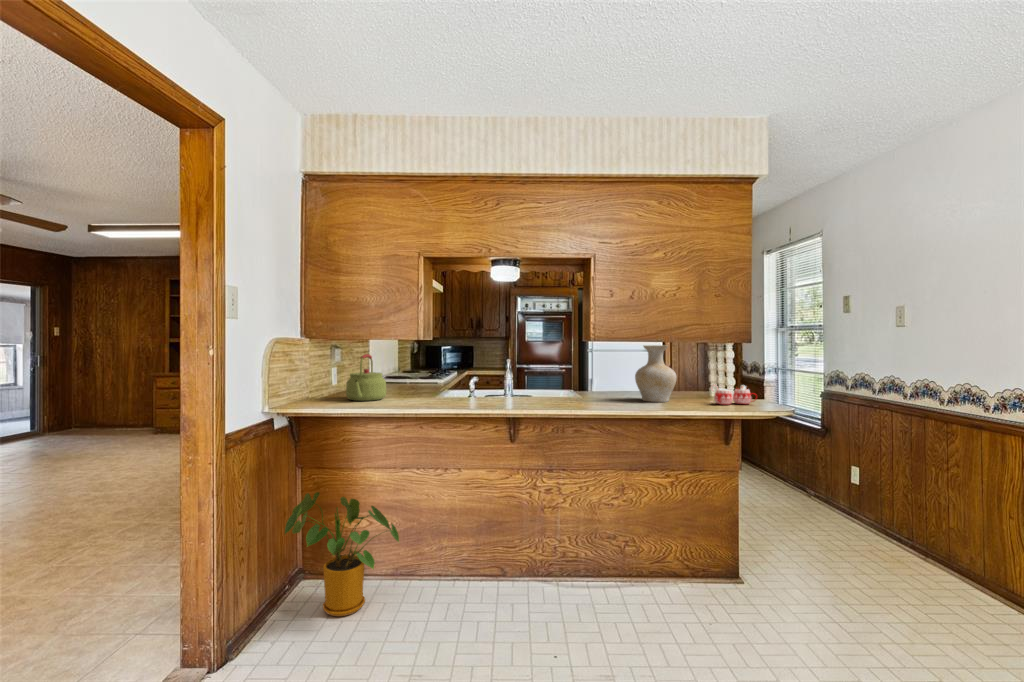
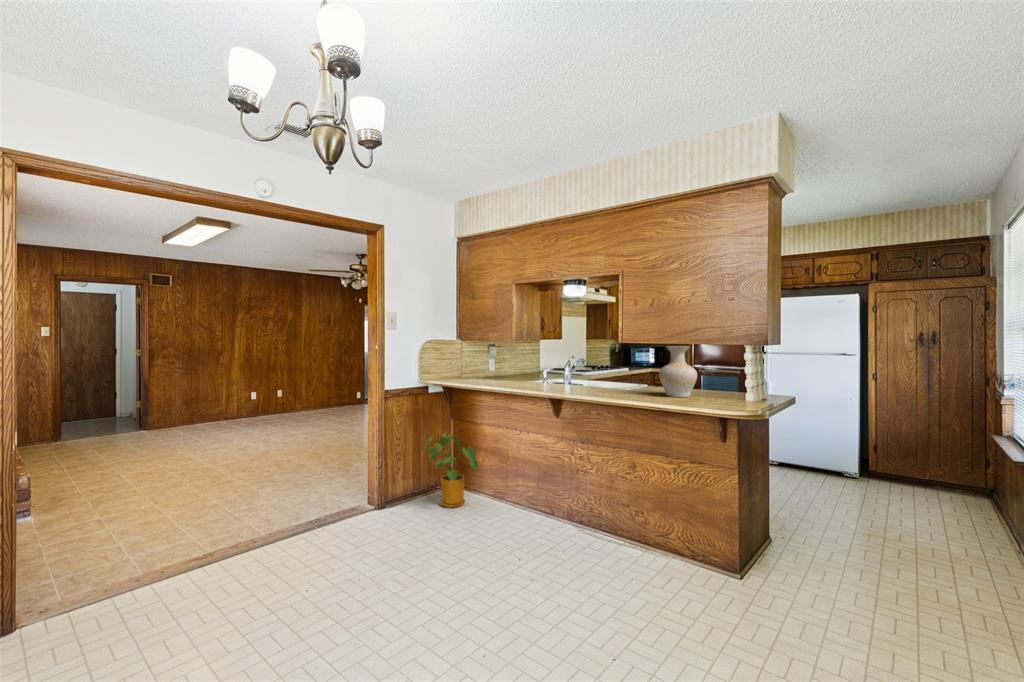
kettle: present [346,354,386,401] -> none [477,351,505,381]
mug: present [711,385,757,405] -> none [712,384,757,405]

